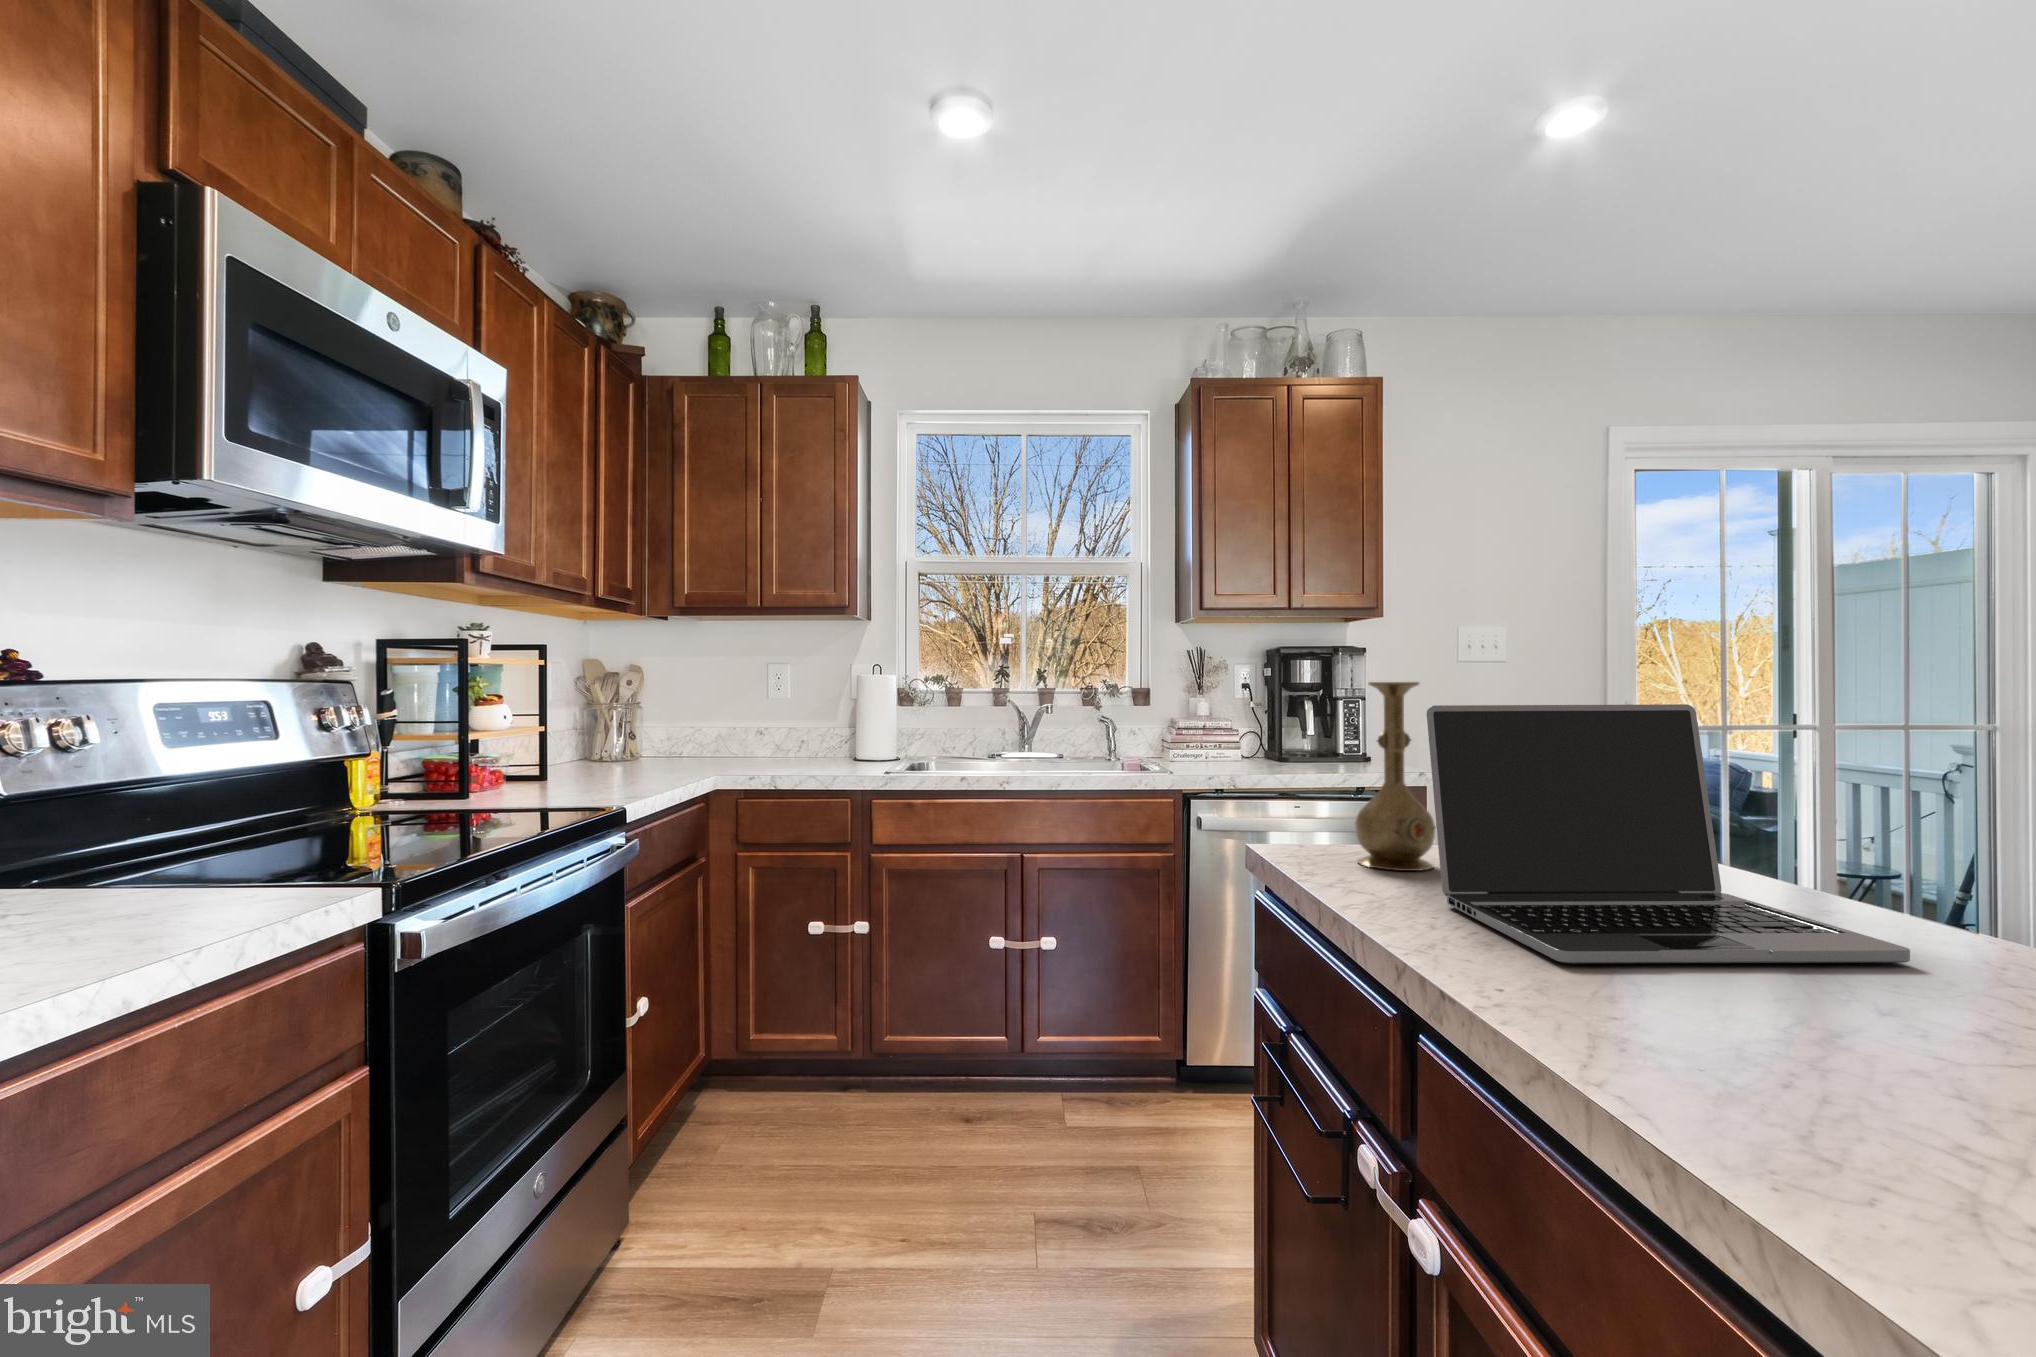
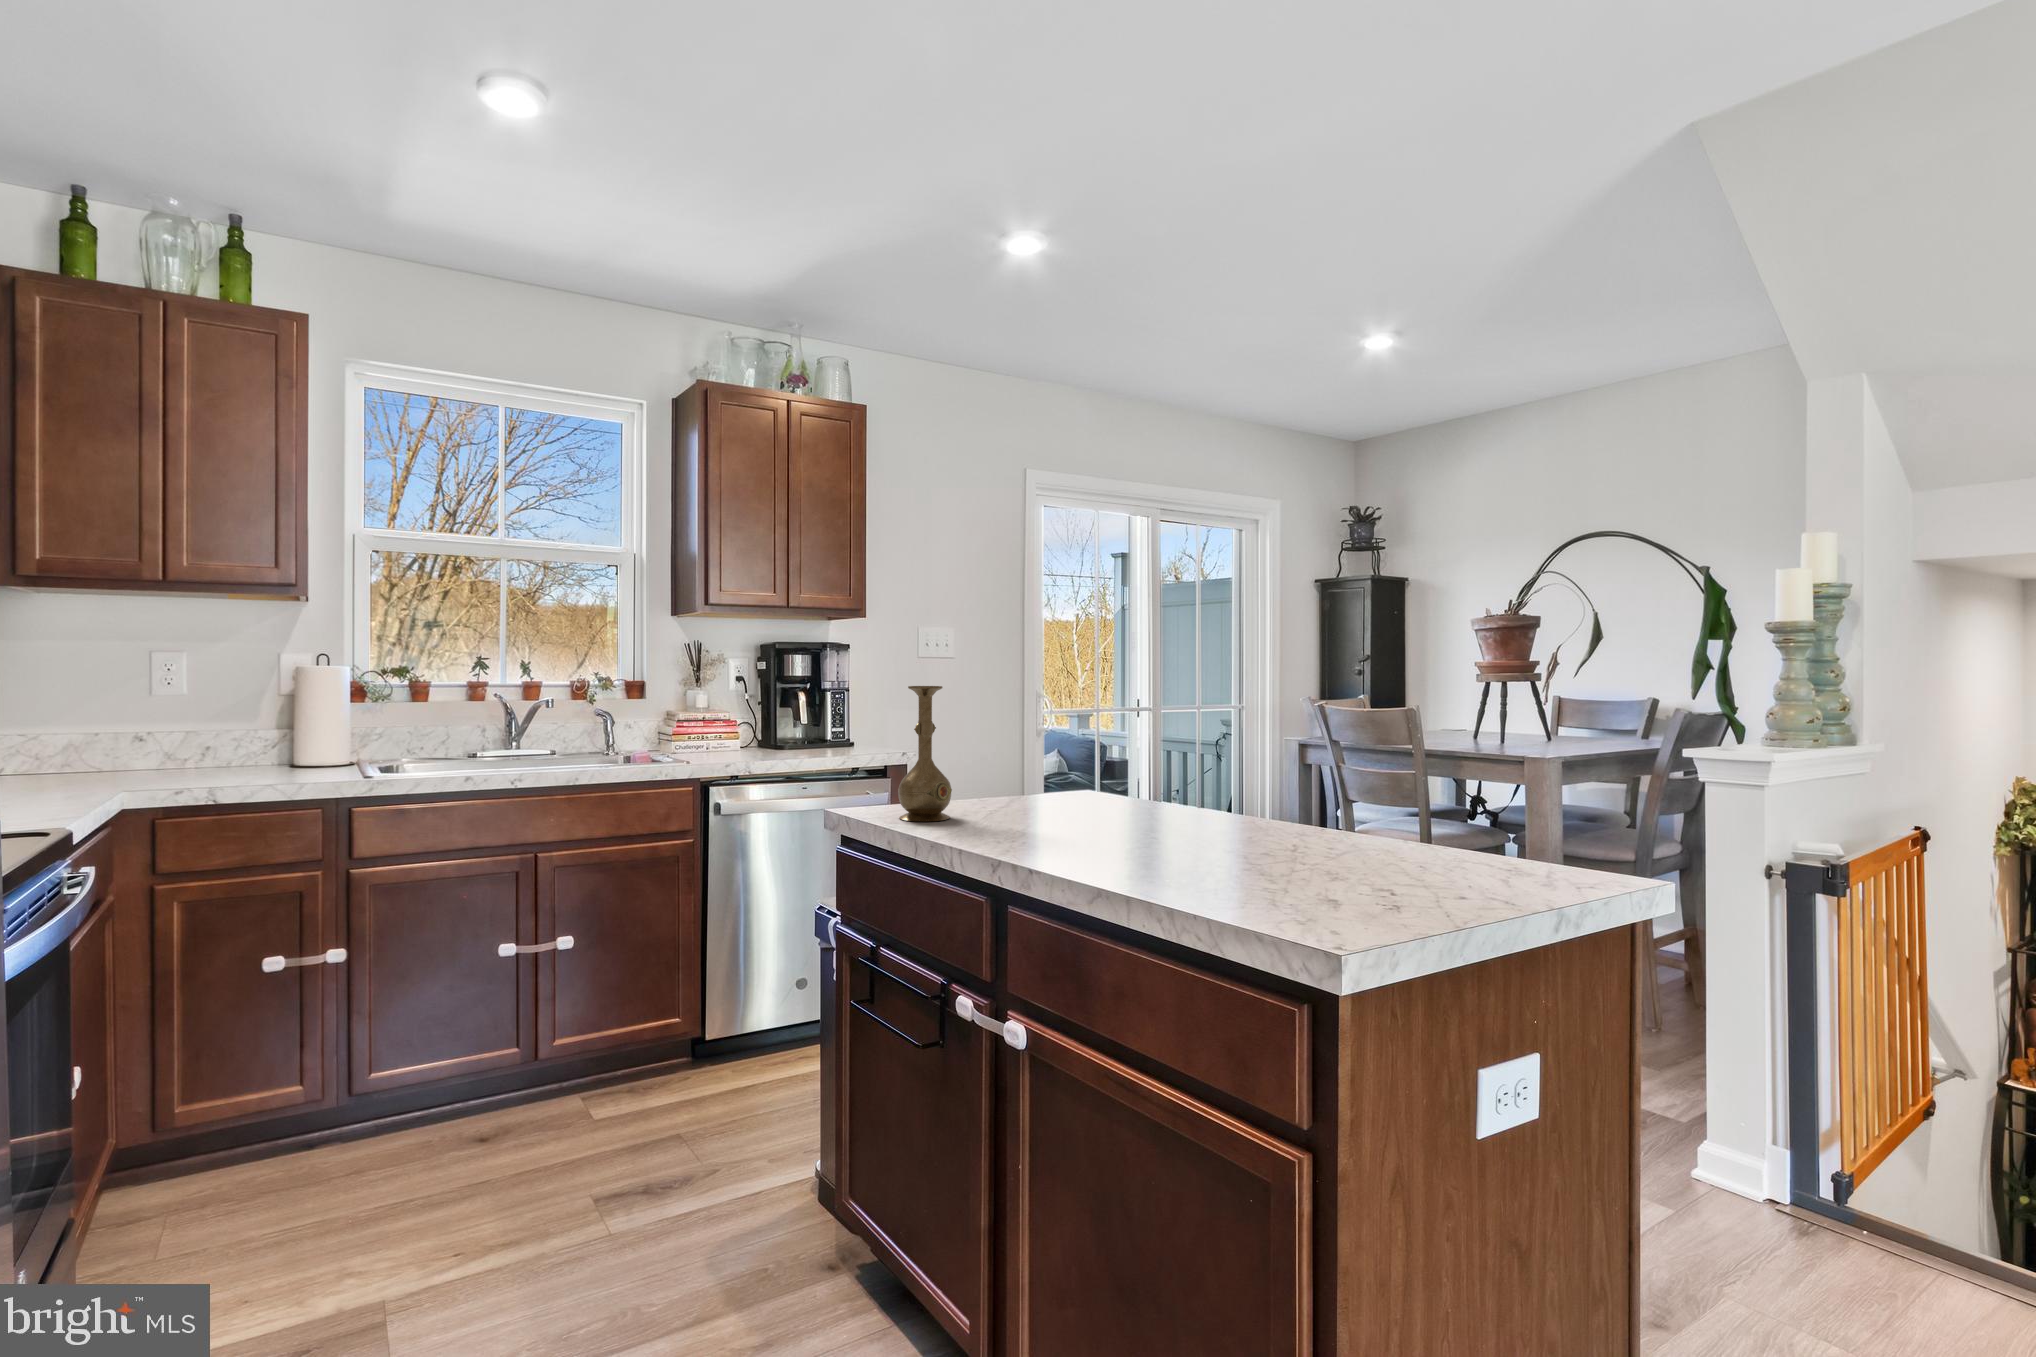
laptop: present [1427,704,1910,963] -> none [959,702,1193,857]

